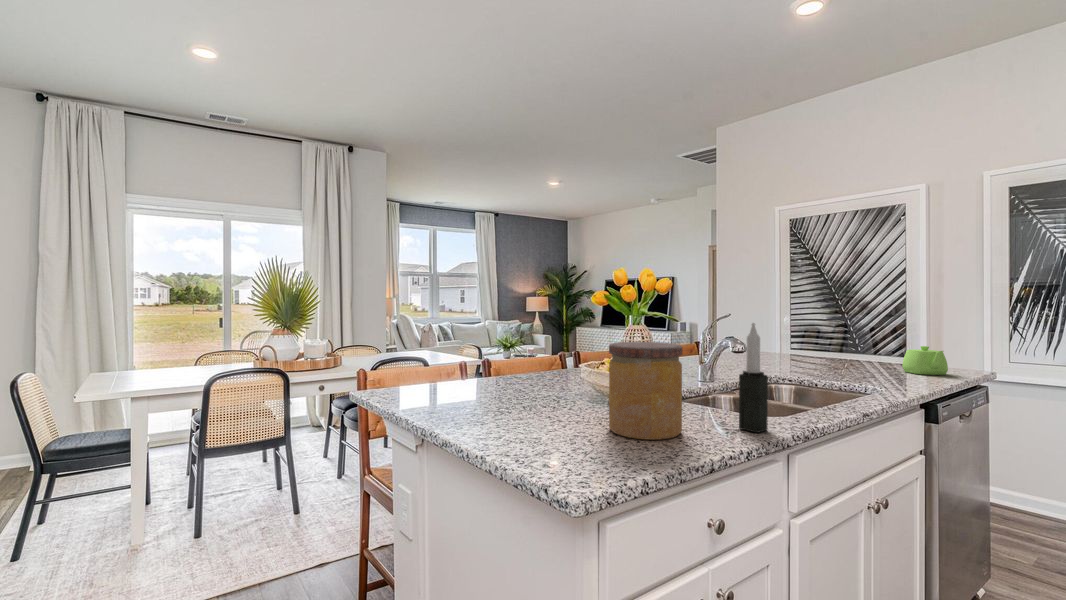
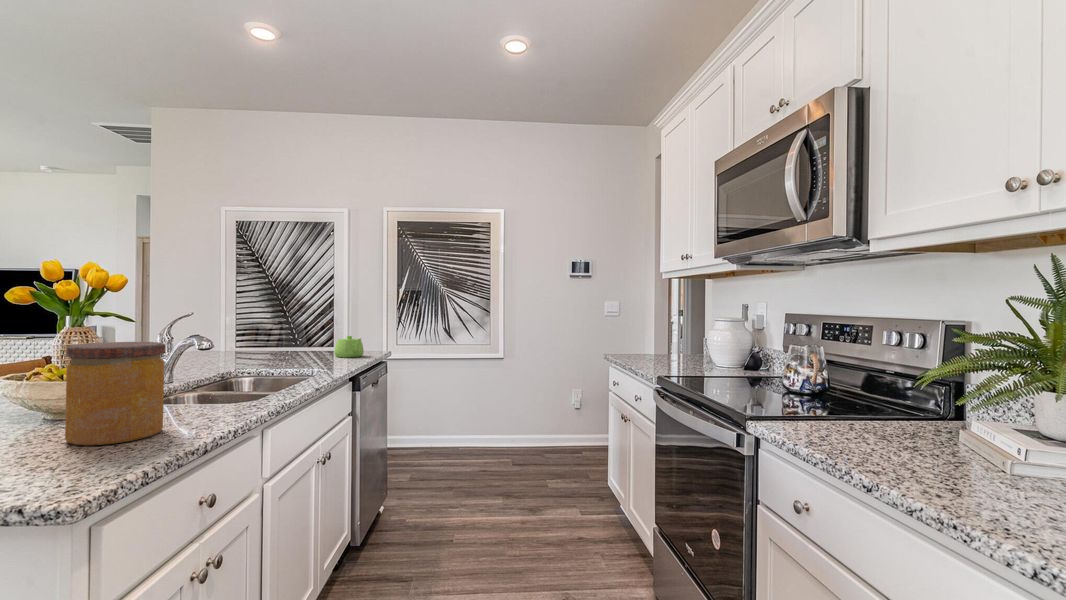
candle: present [739,323,768,433] -> none [220,319,247,416]

